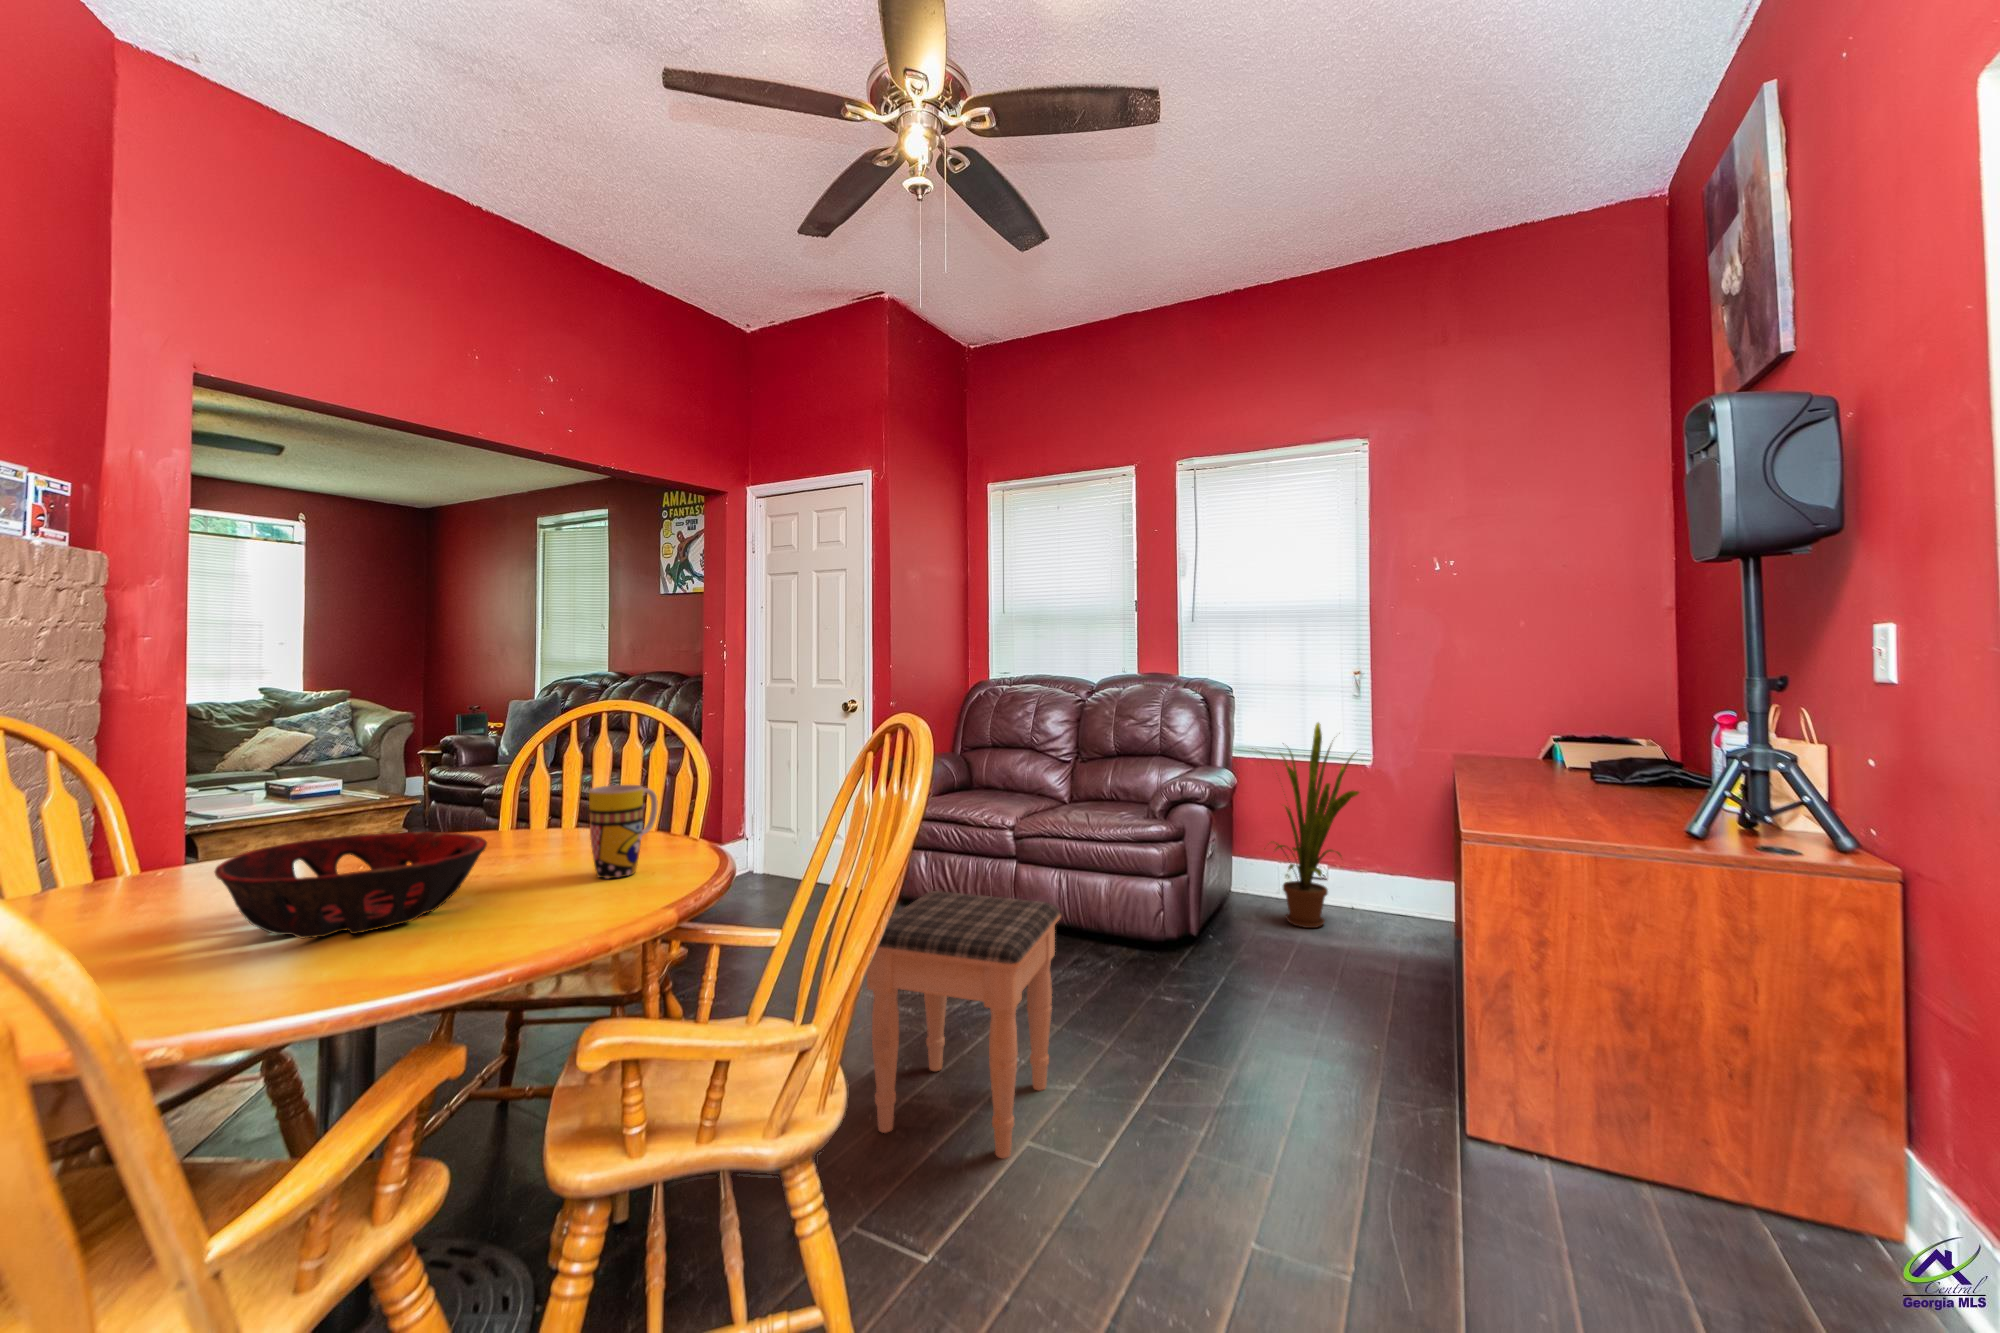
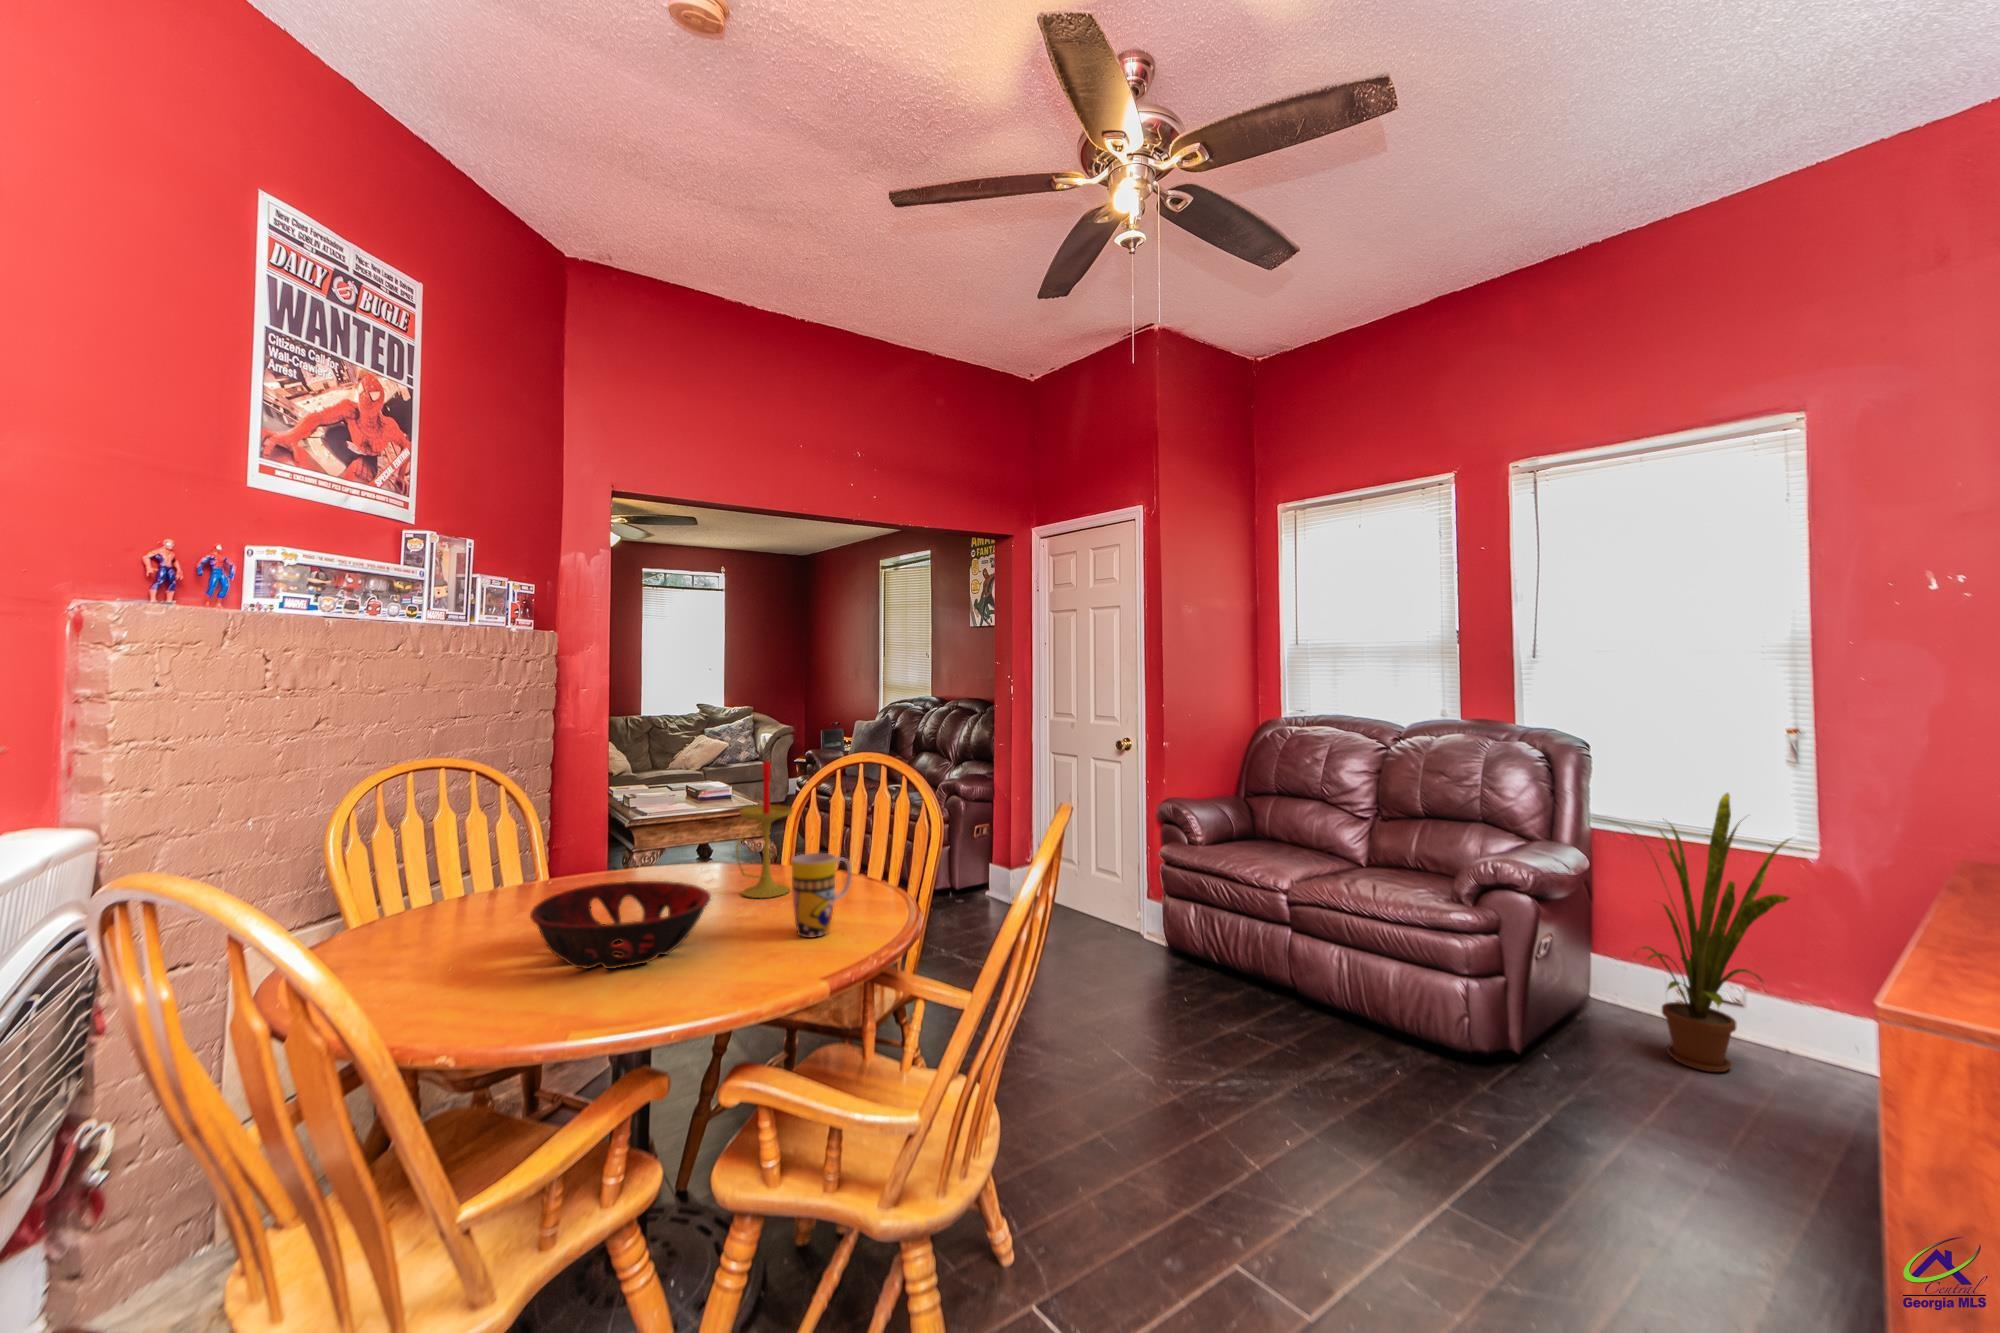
candle: none [481,689,554,855] -> present [736,761,792,898]
footstool: present [867,891,1061,1159] -> none [1061,965,1288,1279]

